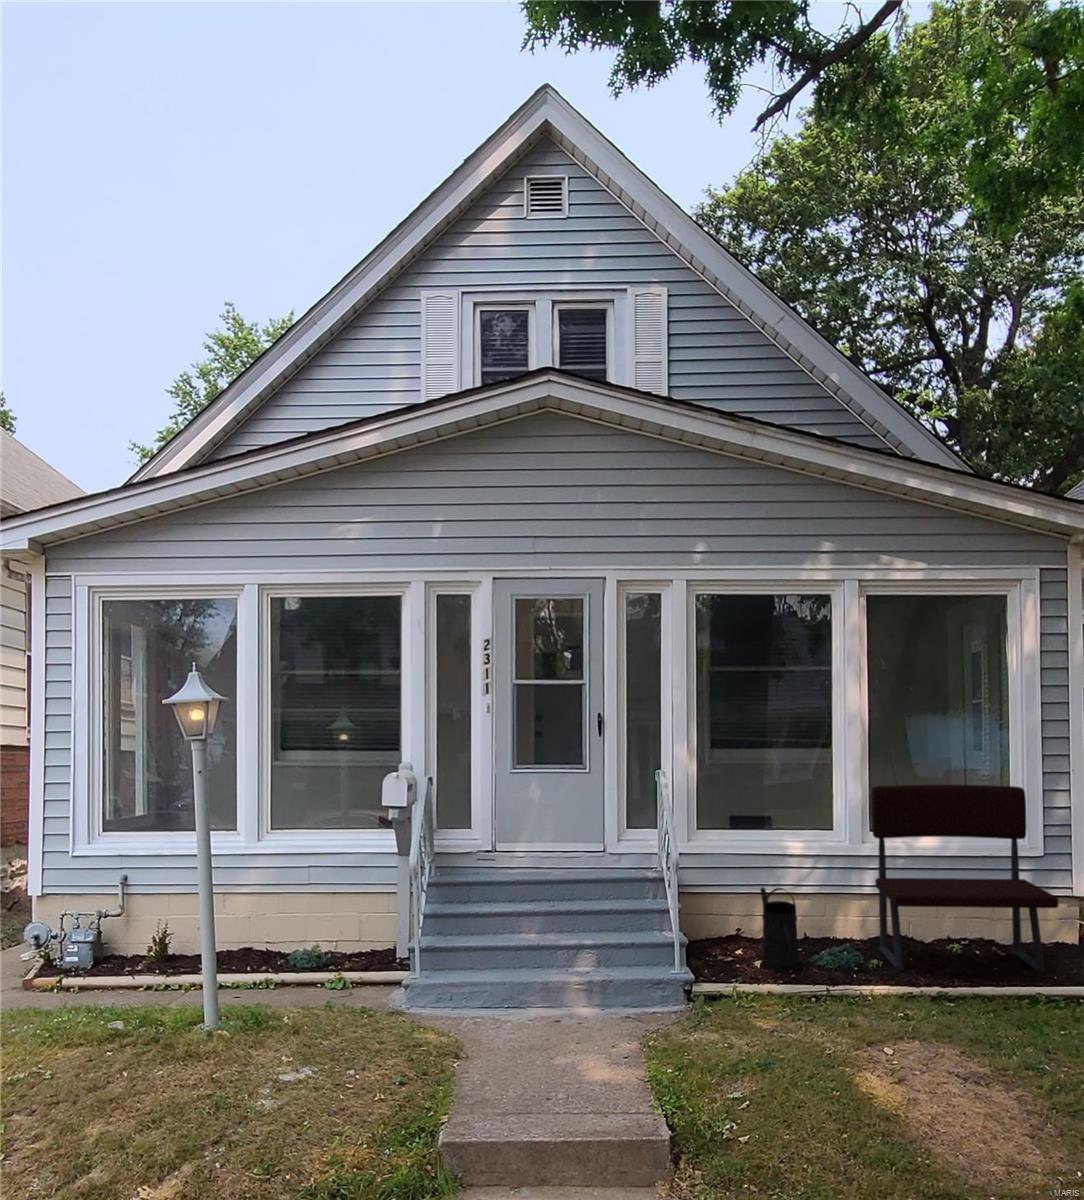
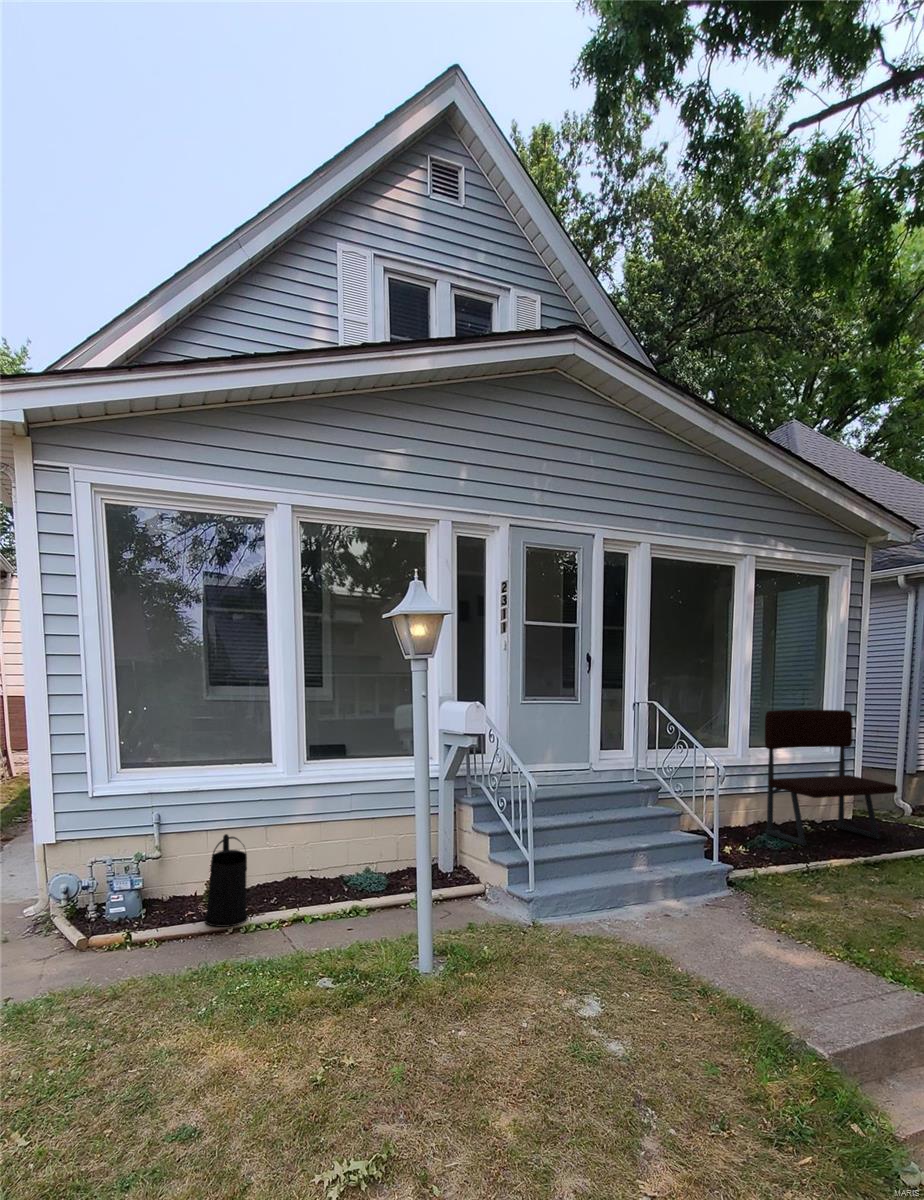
watering can: present [760,887,801,972] -> present [205,834,248,927]

